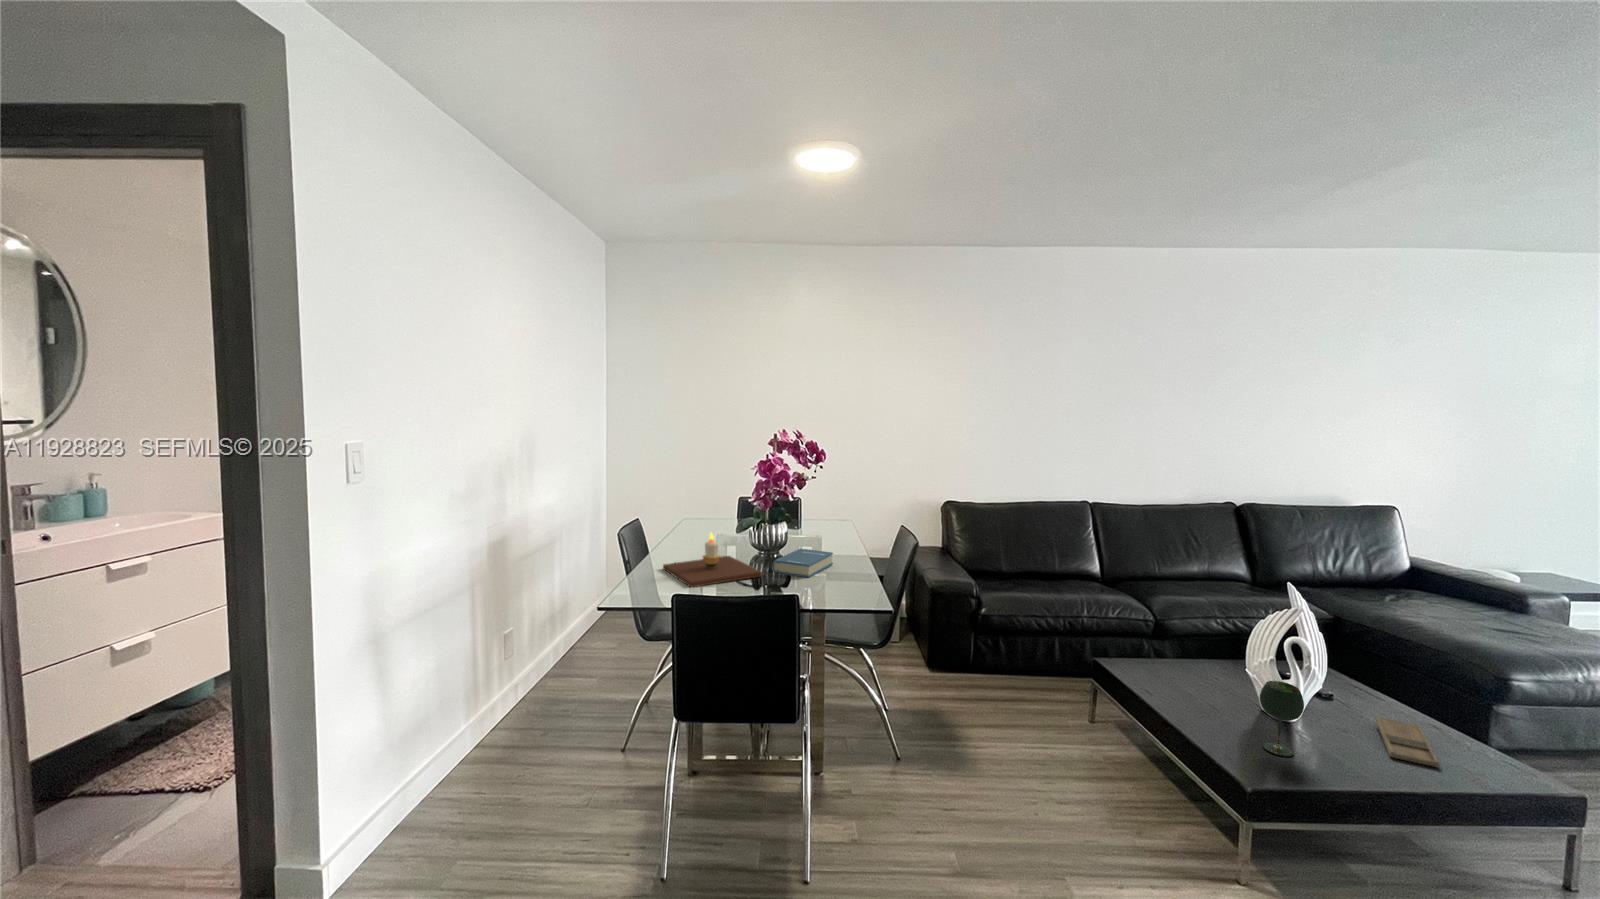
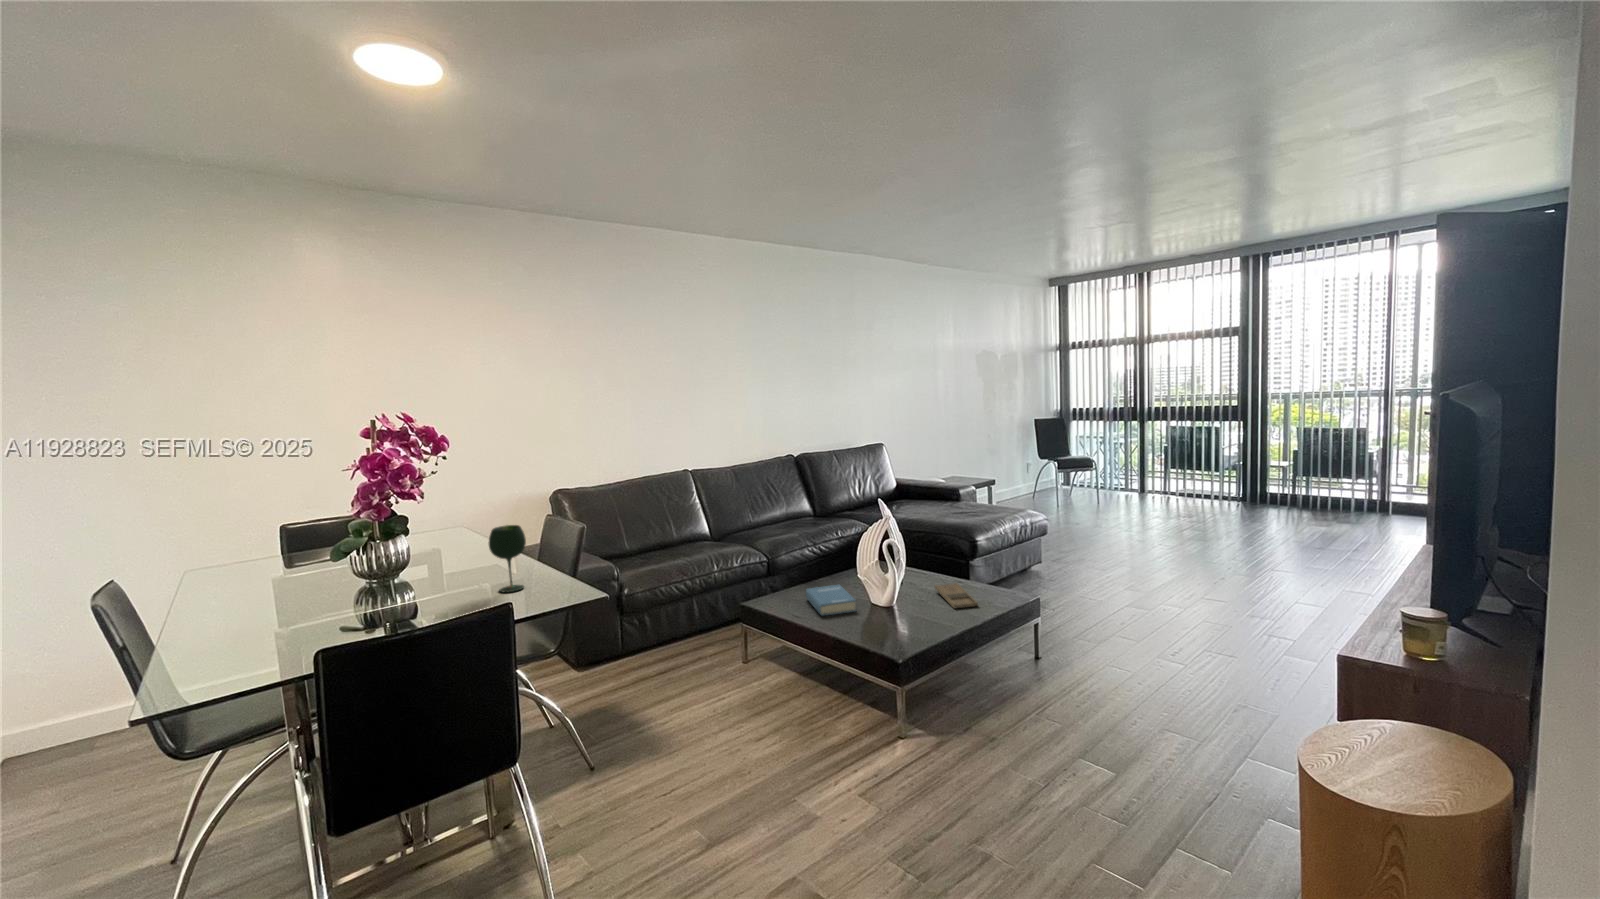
candle: present [663,533,762,587] -> none [205,568,389,650]
hardback book: present [772,549,833,578] -> present [806,585,856,616]
wine glass: present [1260,681,1304,756] -> present [489,525,526,592]

